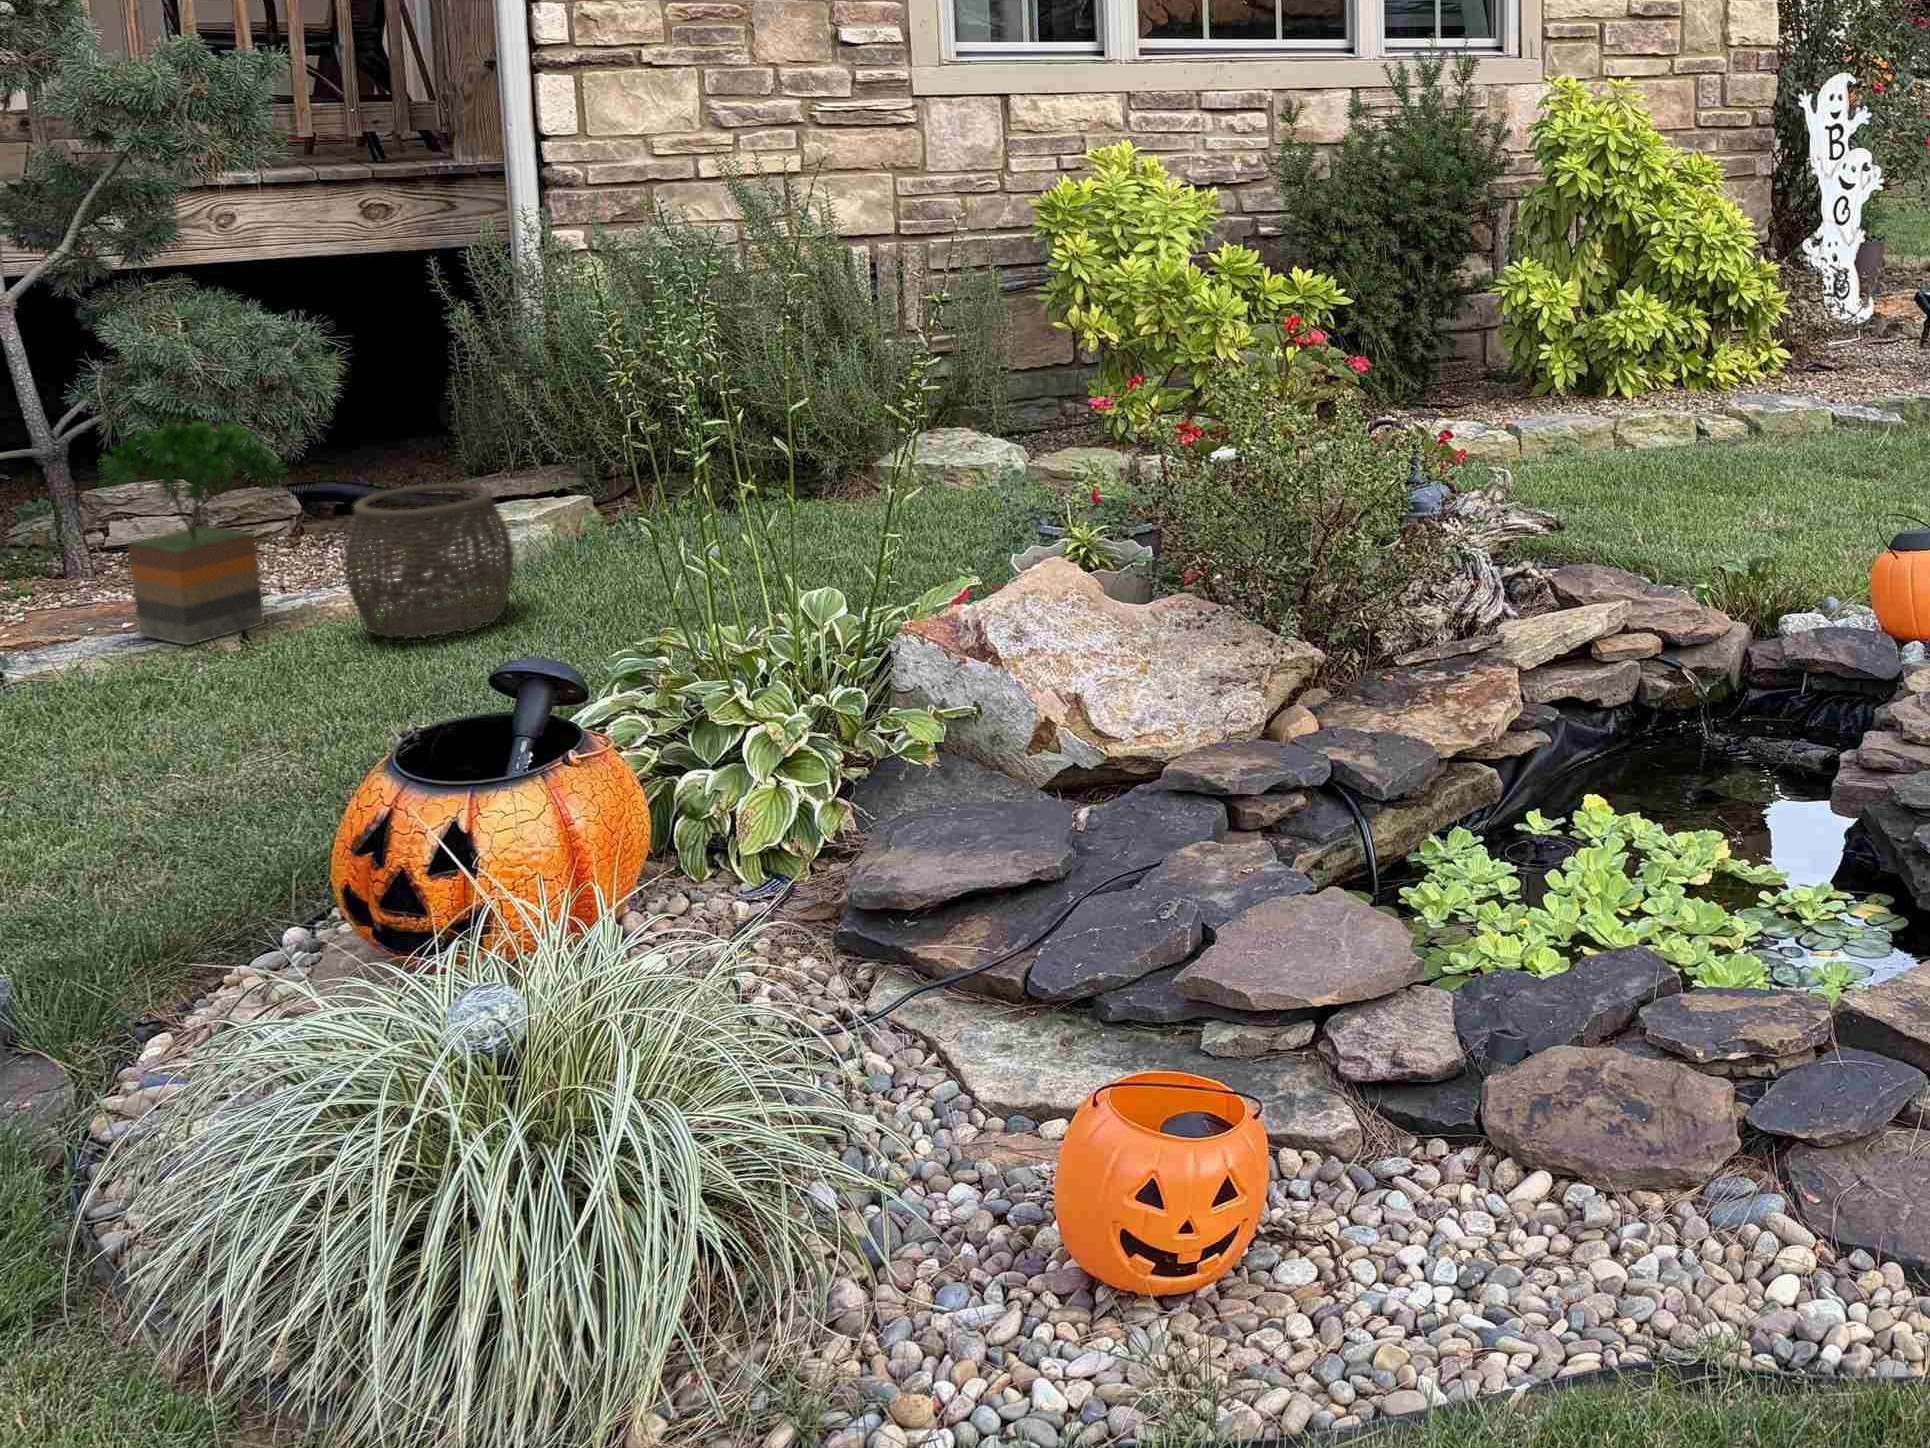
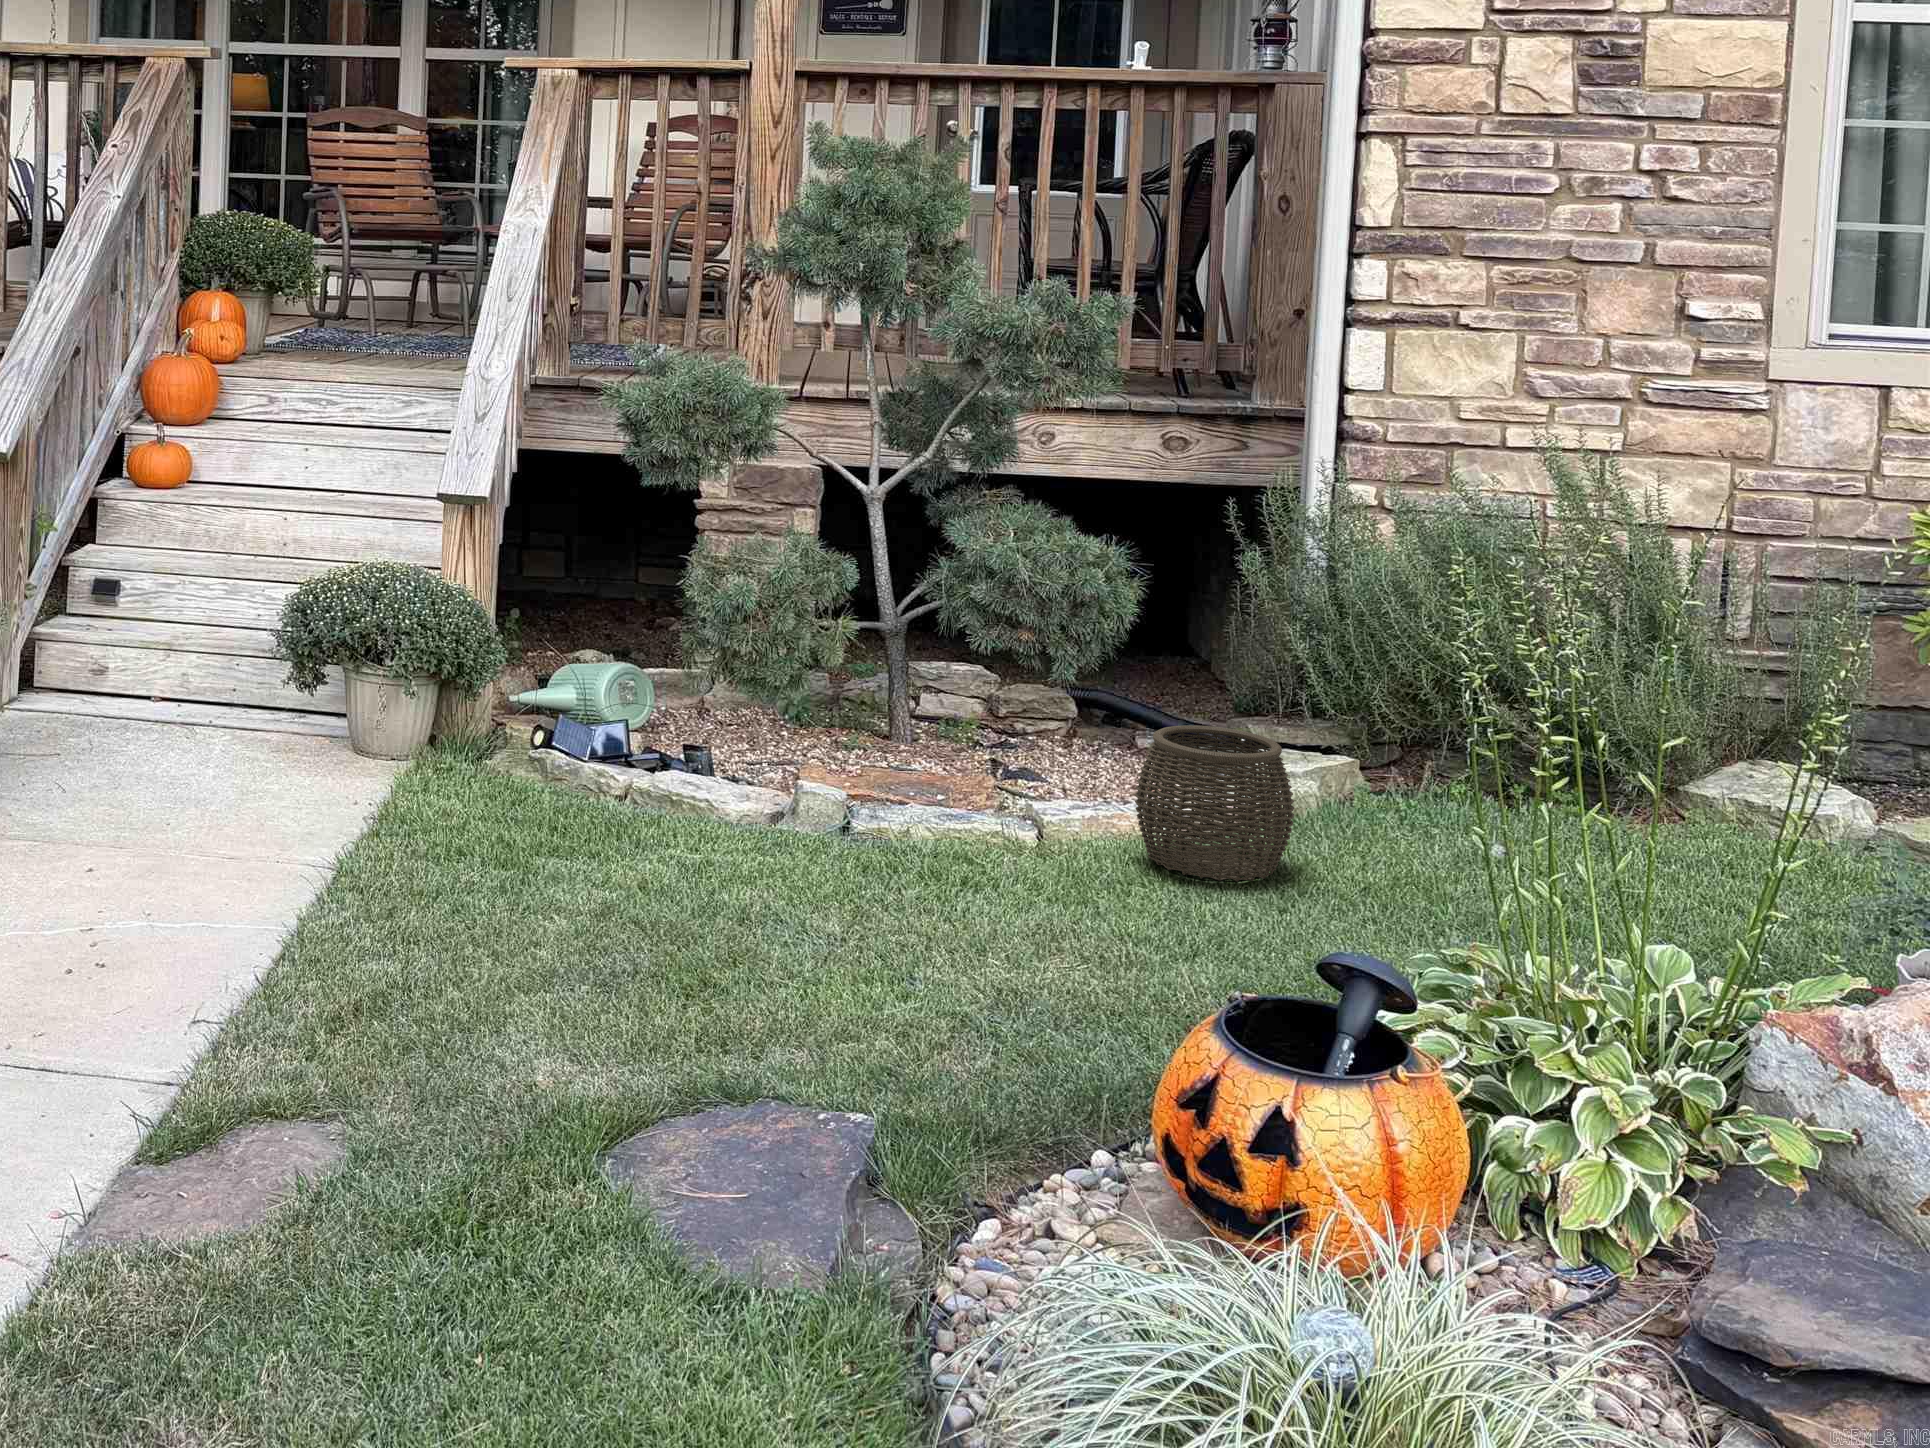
potted tree: present [98,421,286,645] -> none [941,622,1098,830]

